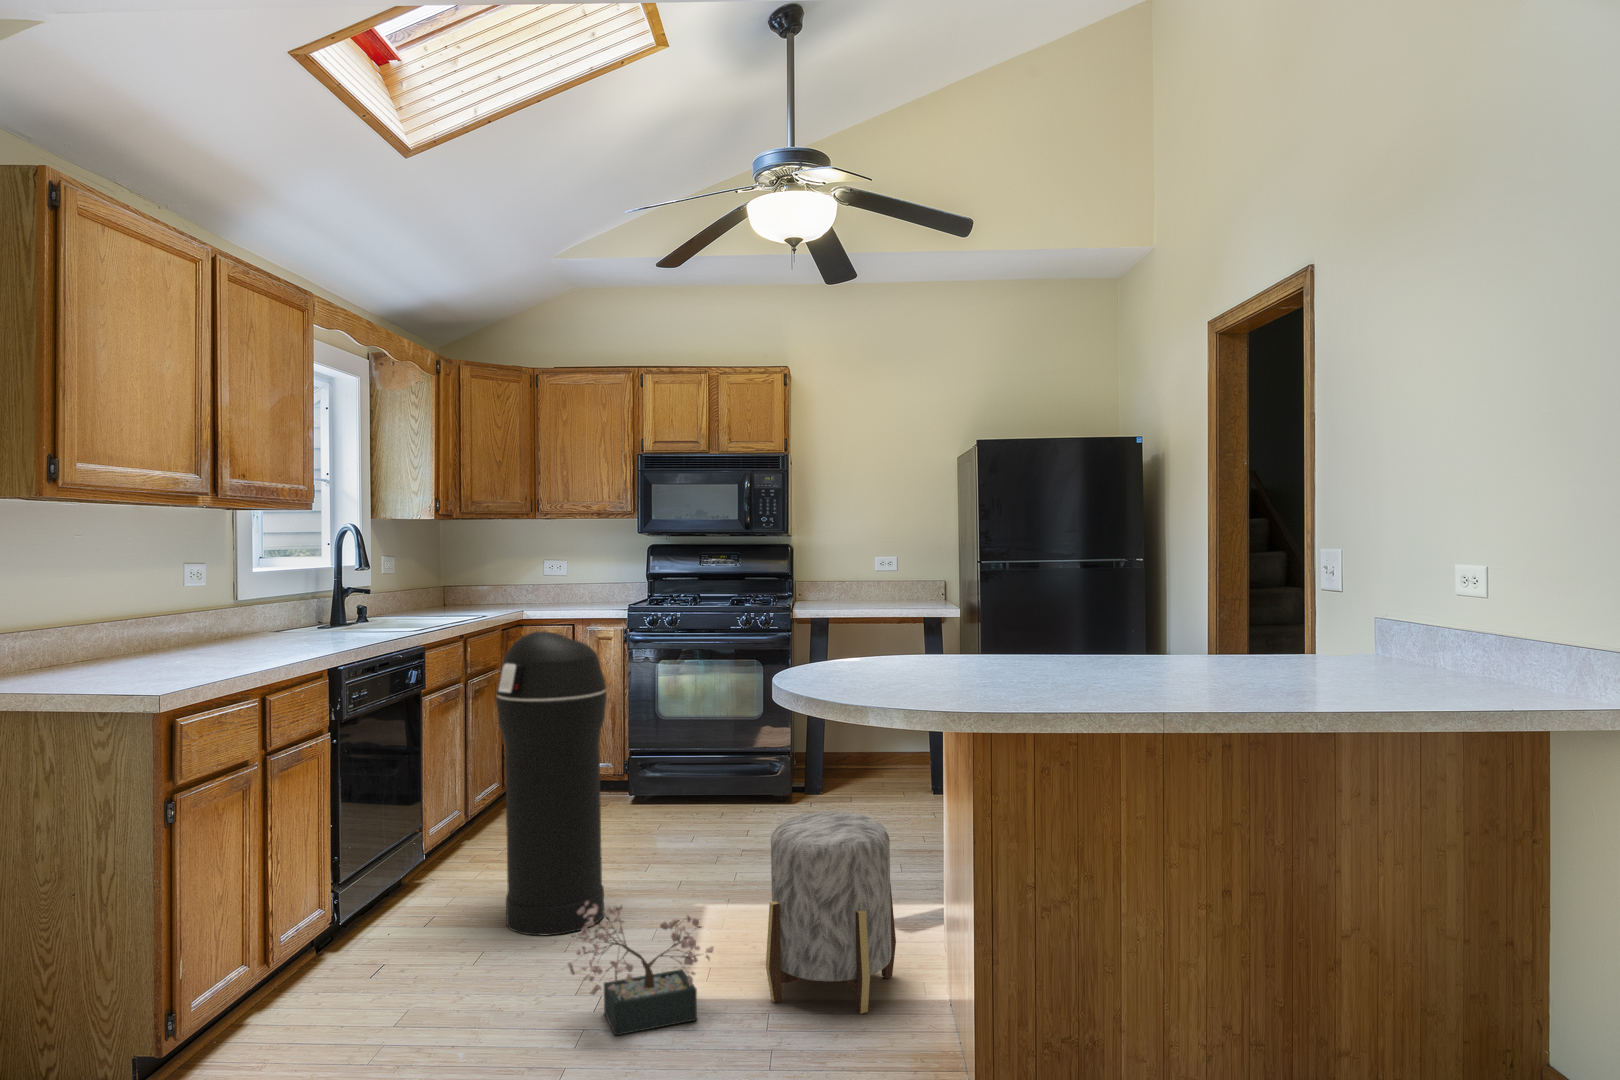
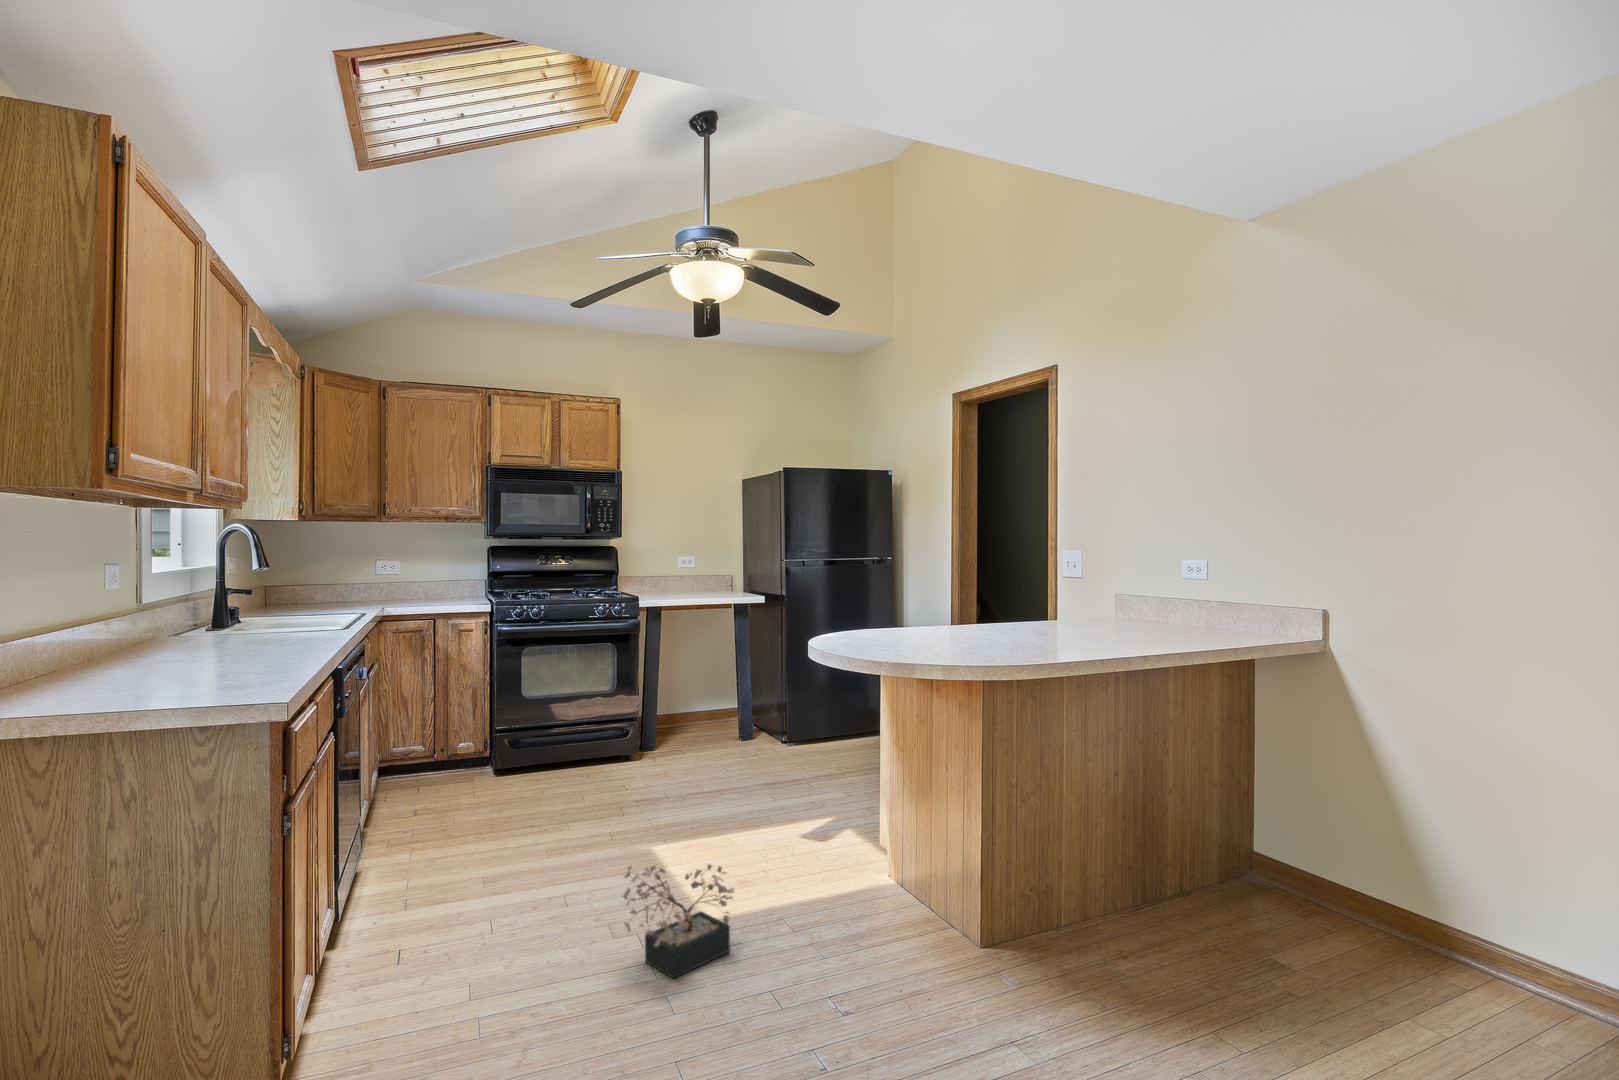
trash can: present [496,631,607,935] -> none [466,628,570,906]
stool: present [766,811,896,1014] -> none [761,765,856,925]

